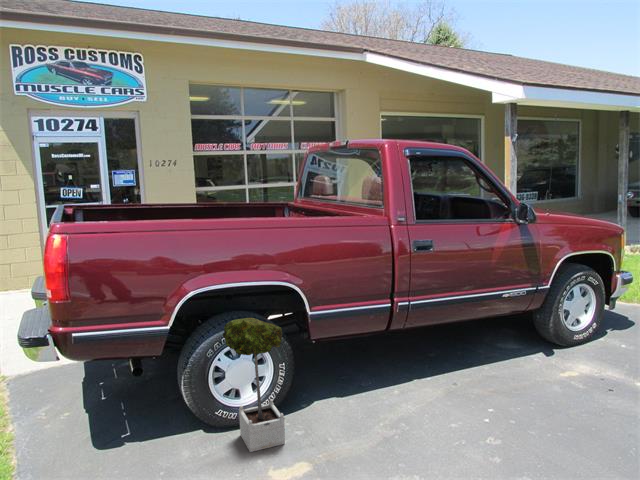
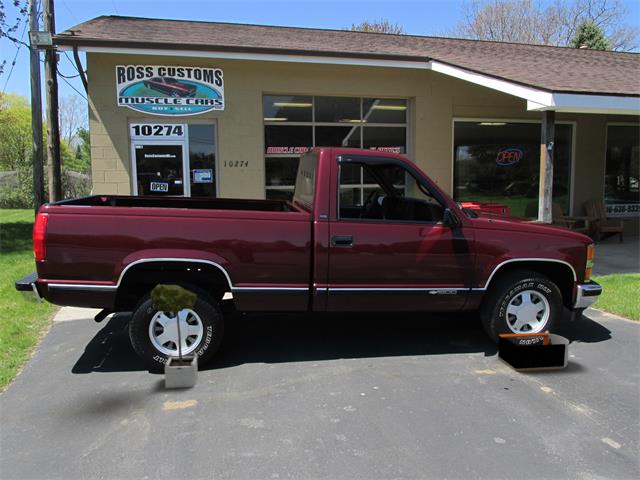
storage bin: none [555,322,623,366] -> present [498,333,569,371]

